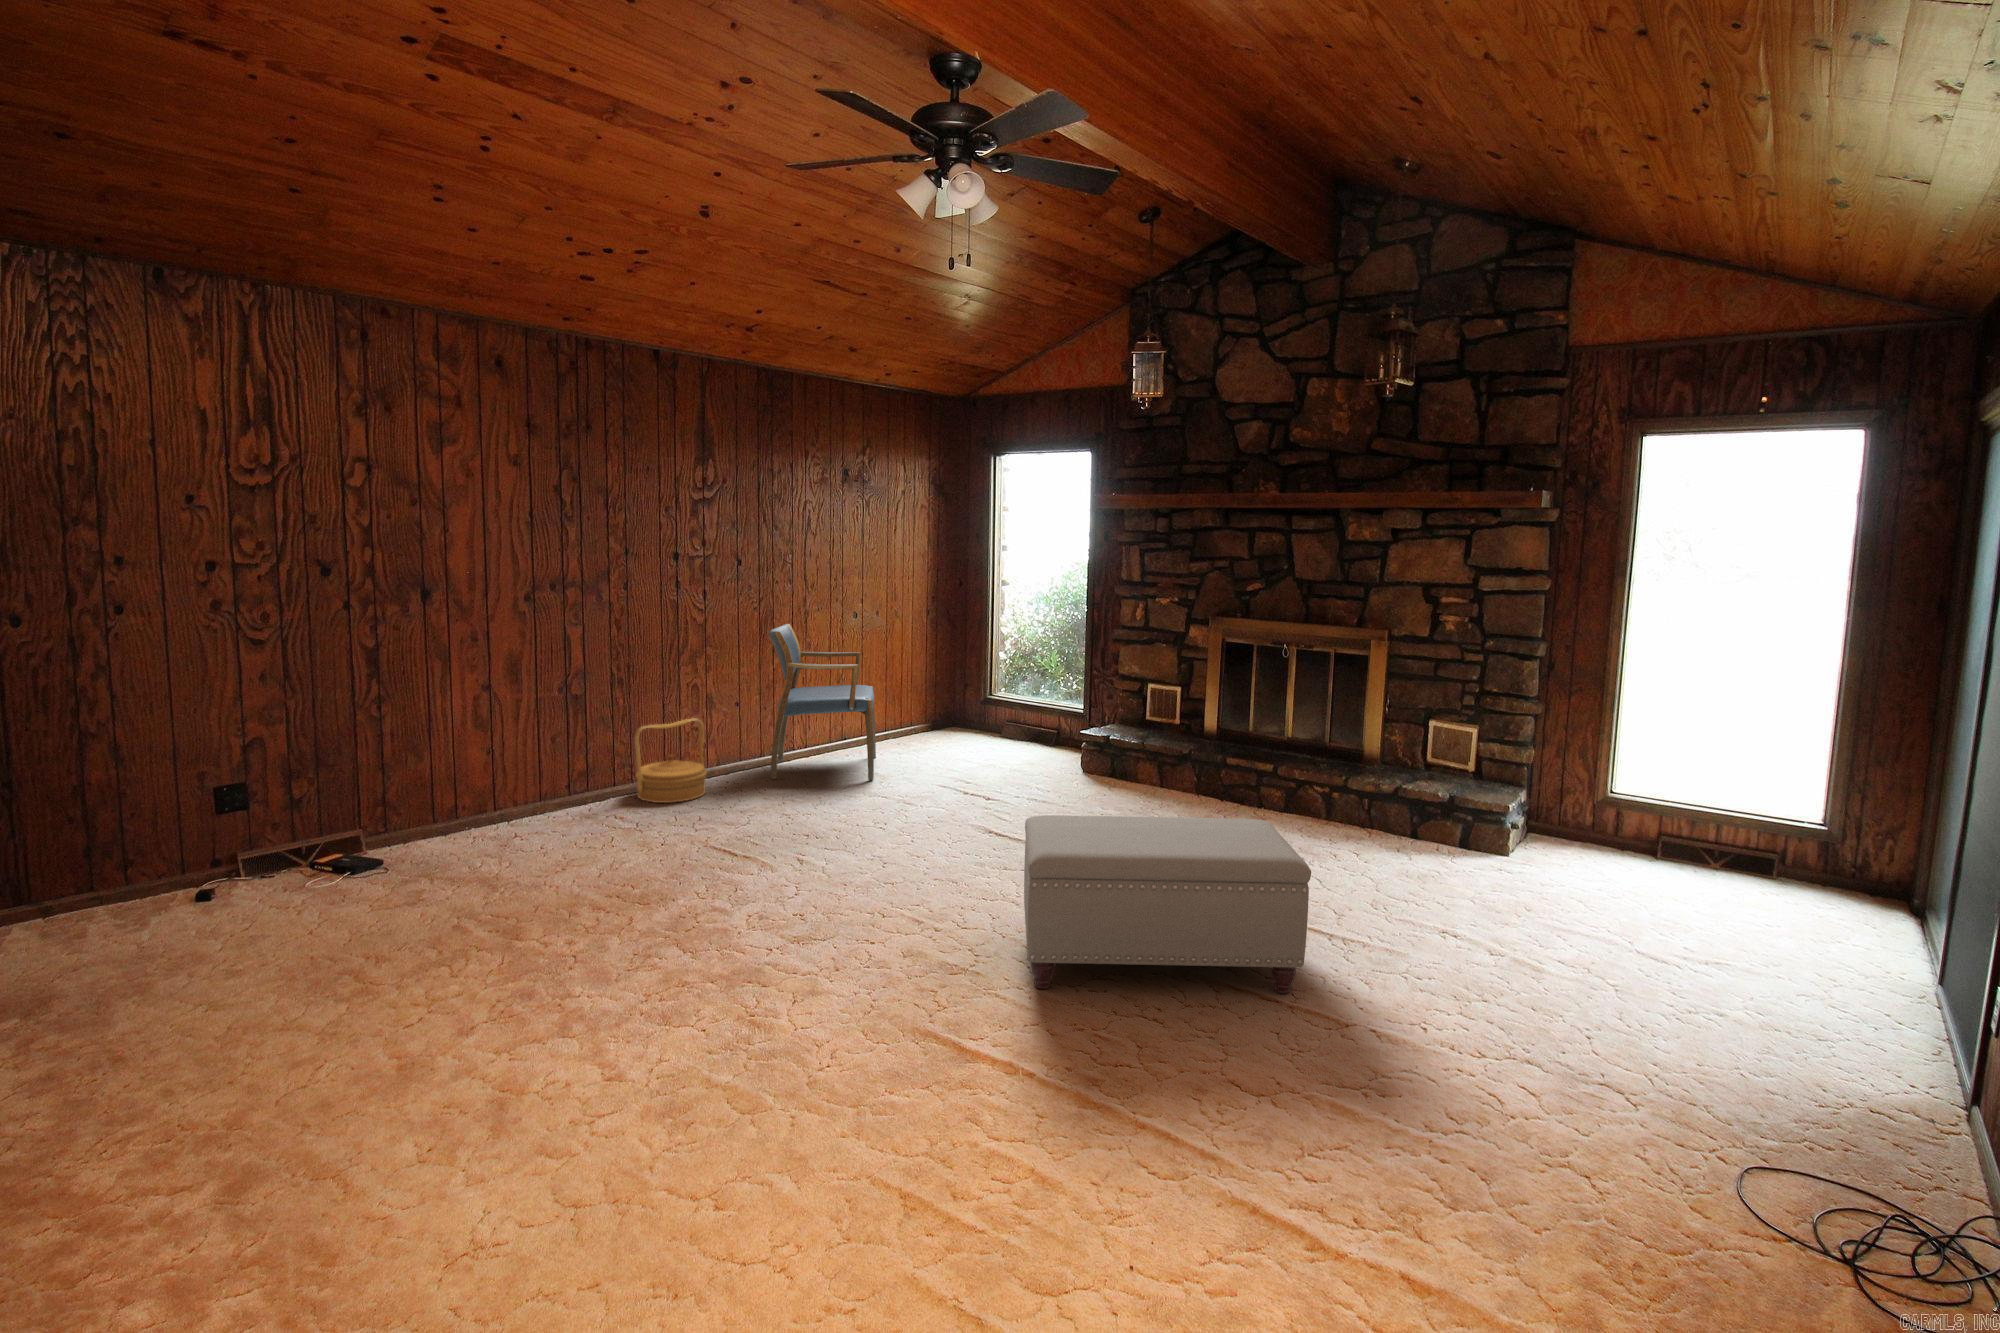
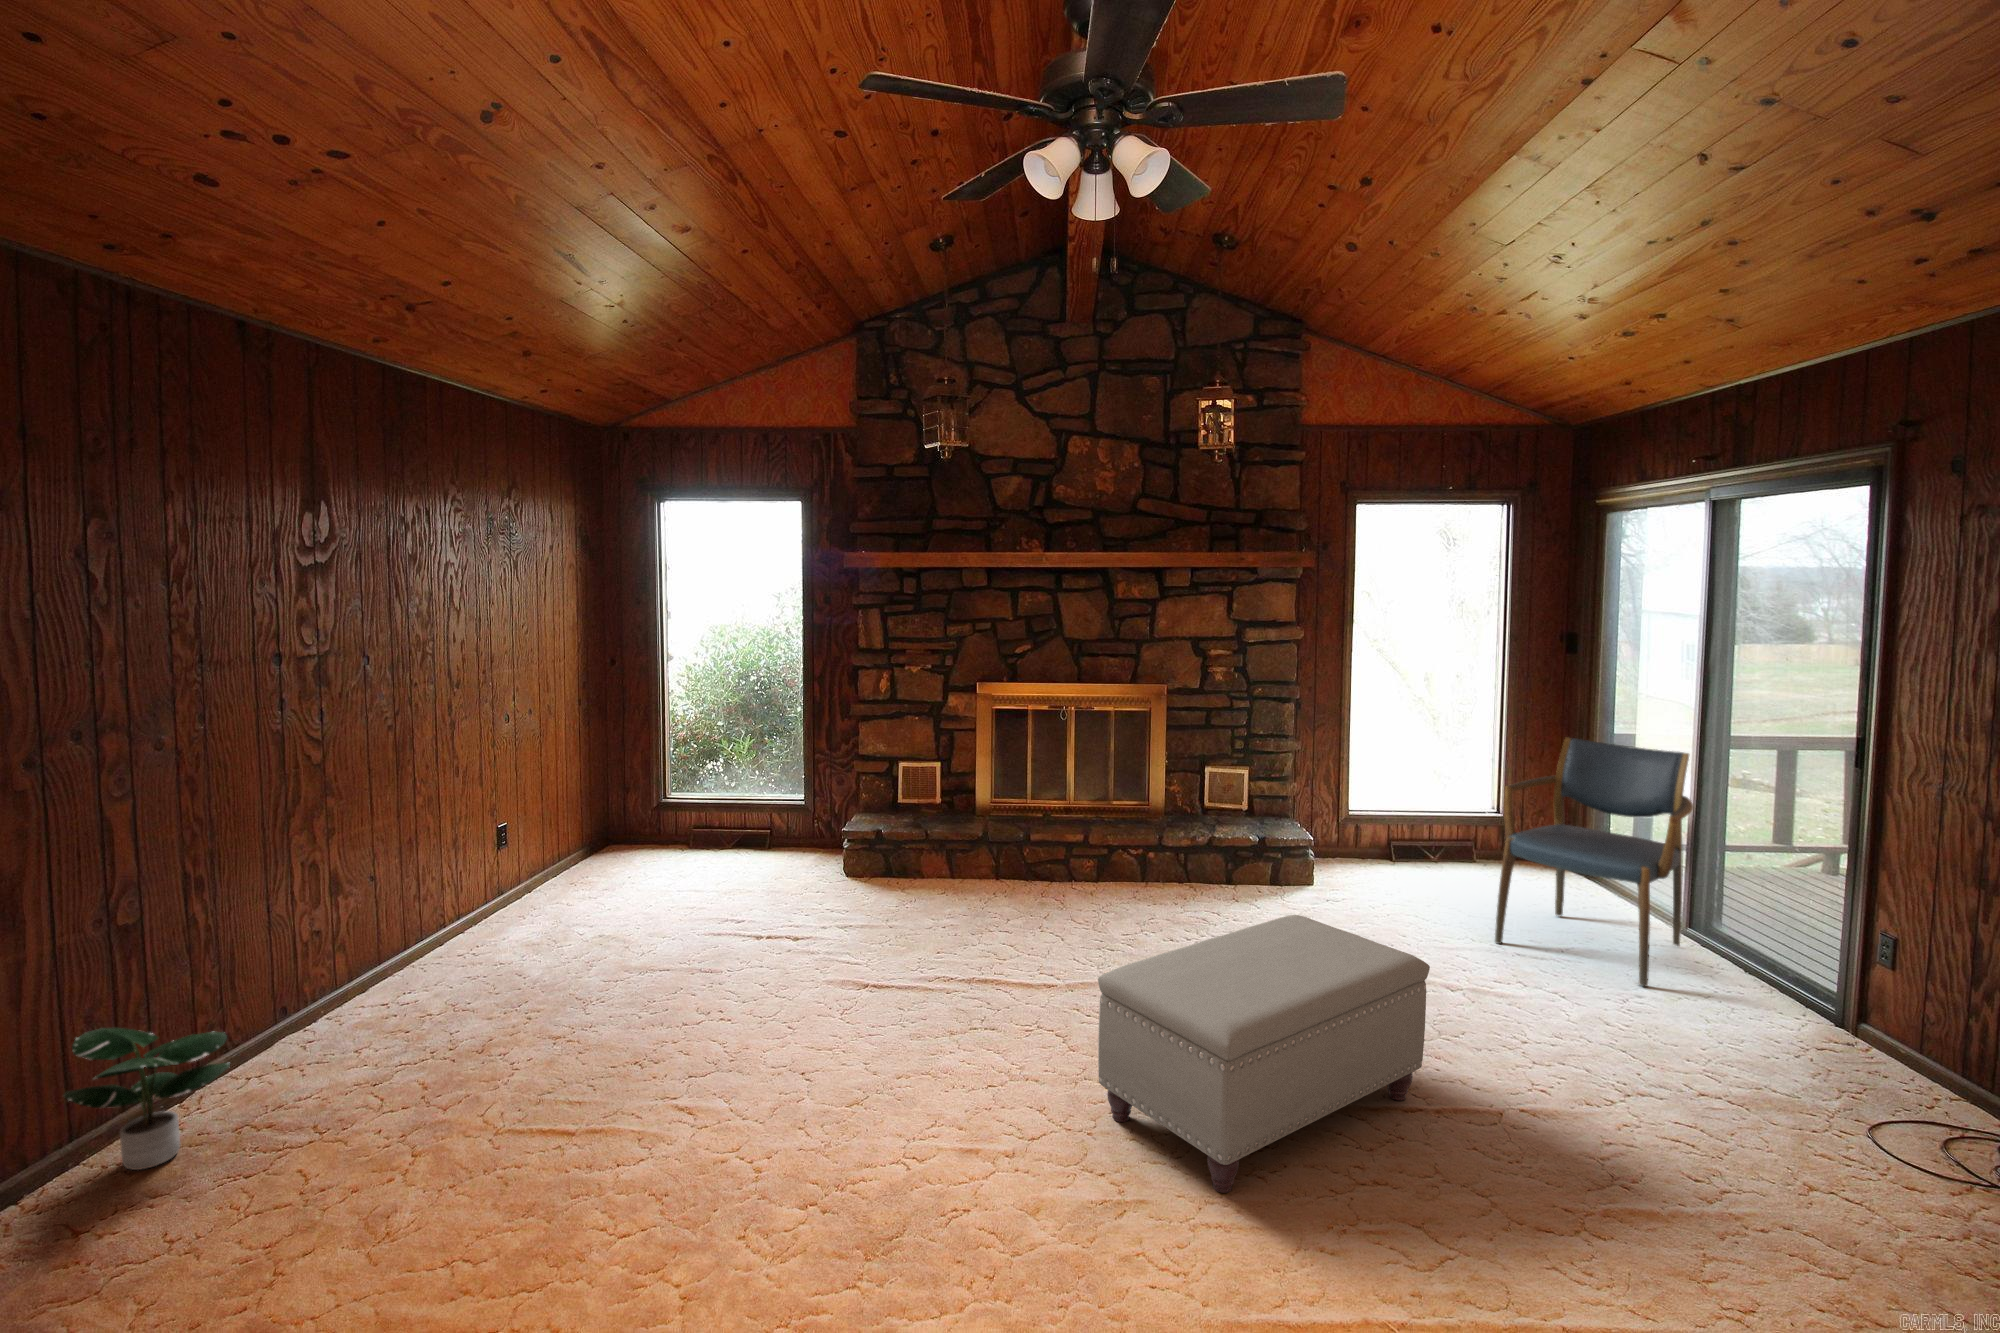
armchair: present [769,624,876,780] -> present [1495,737,1693,986]
woven basket: present [635,718,707,803] -> none [250,917,387,1077]
potted plant: none [527,744,604,820] -> present [64,1028,230,1170]

